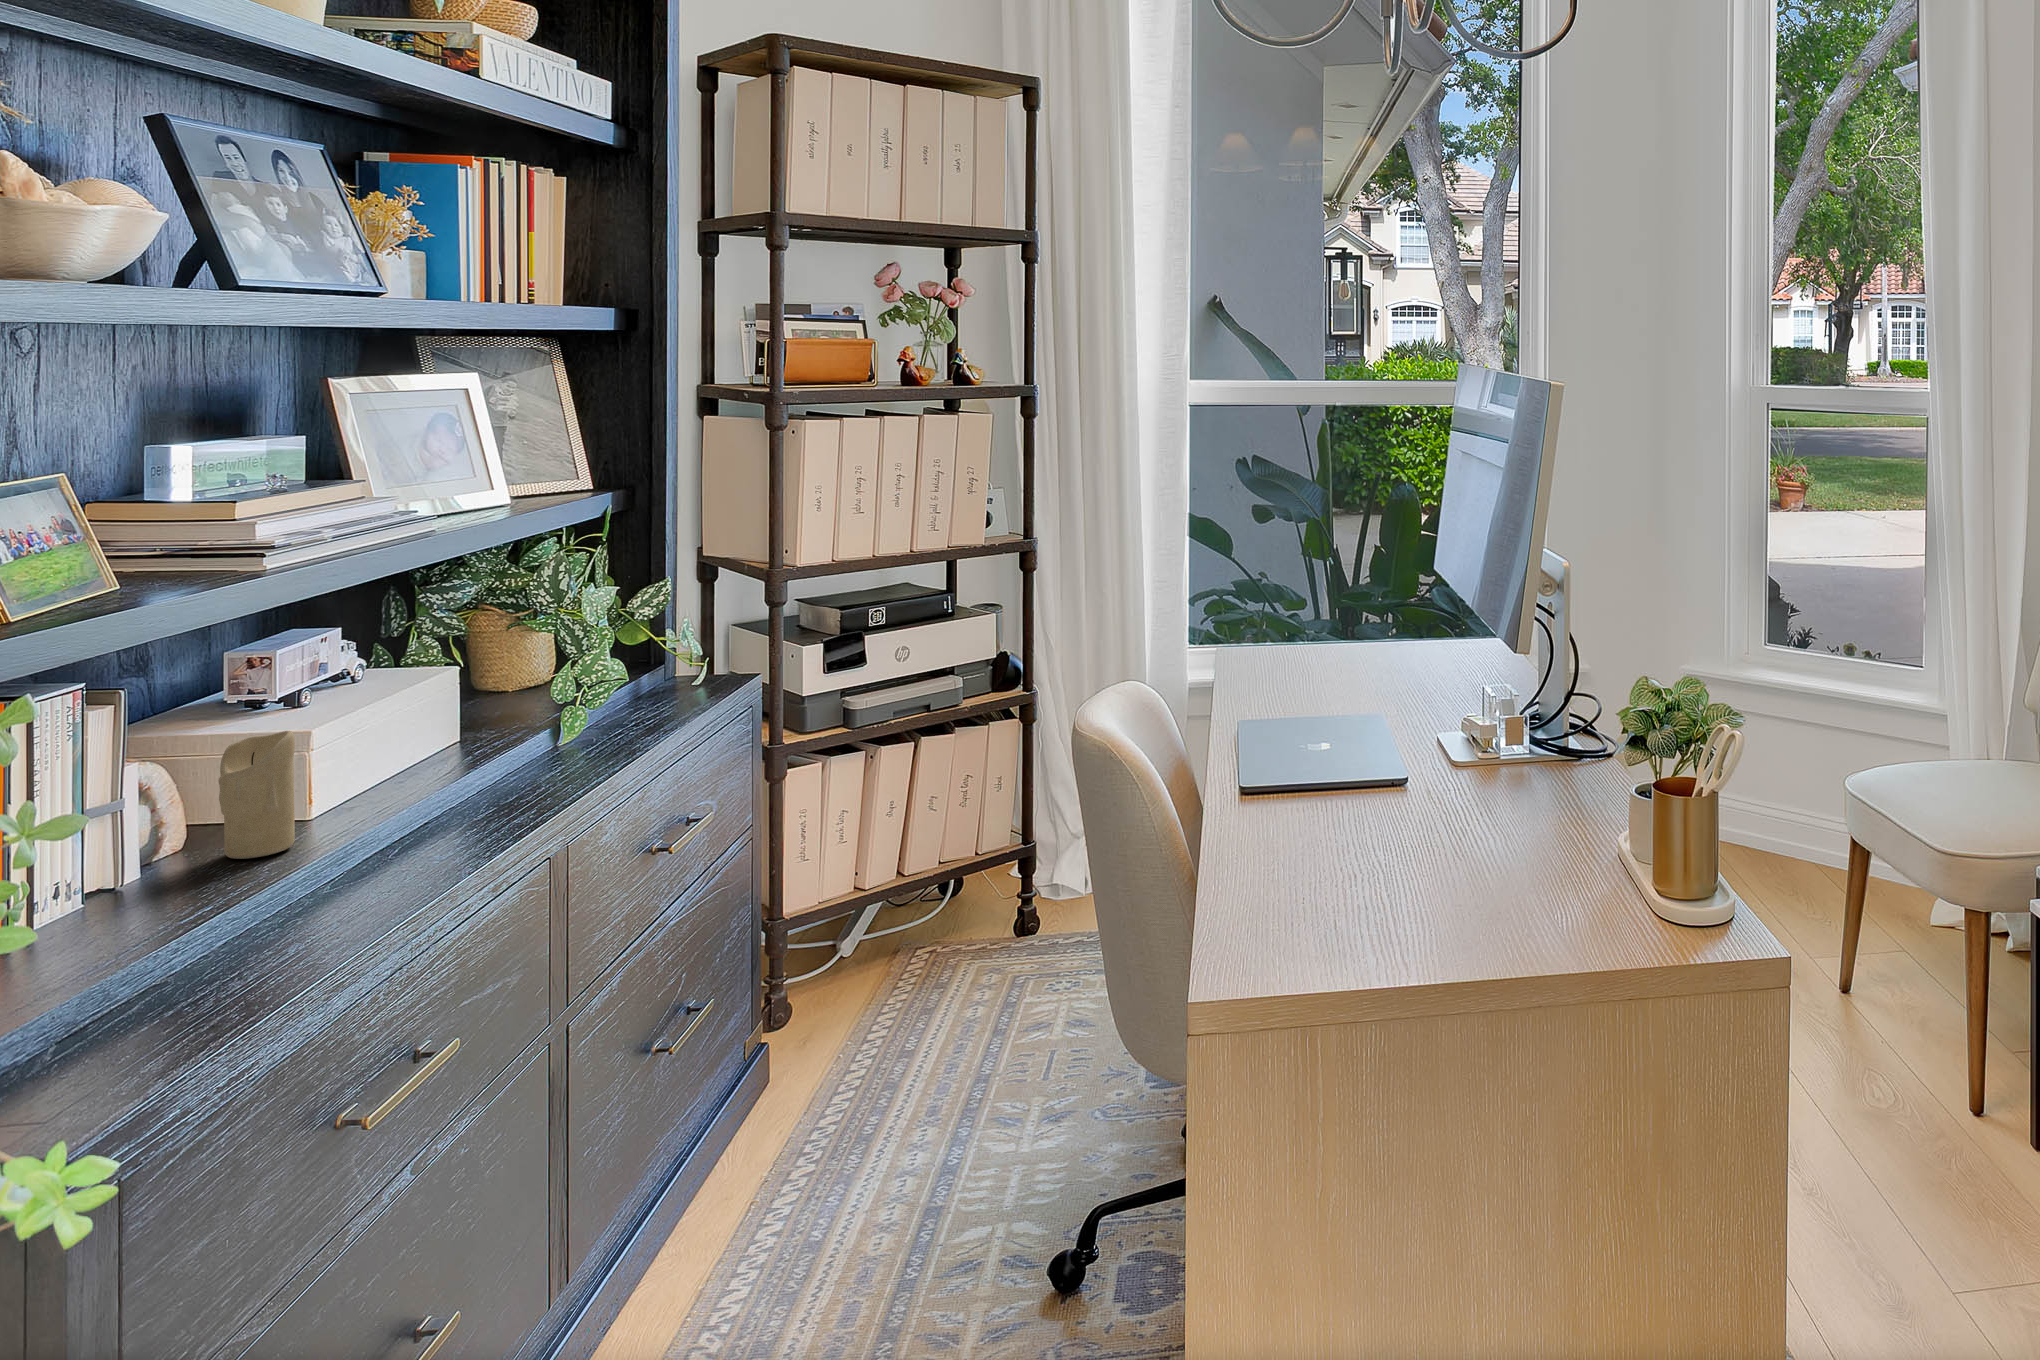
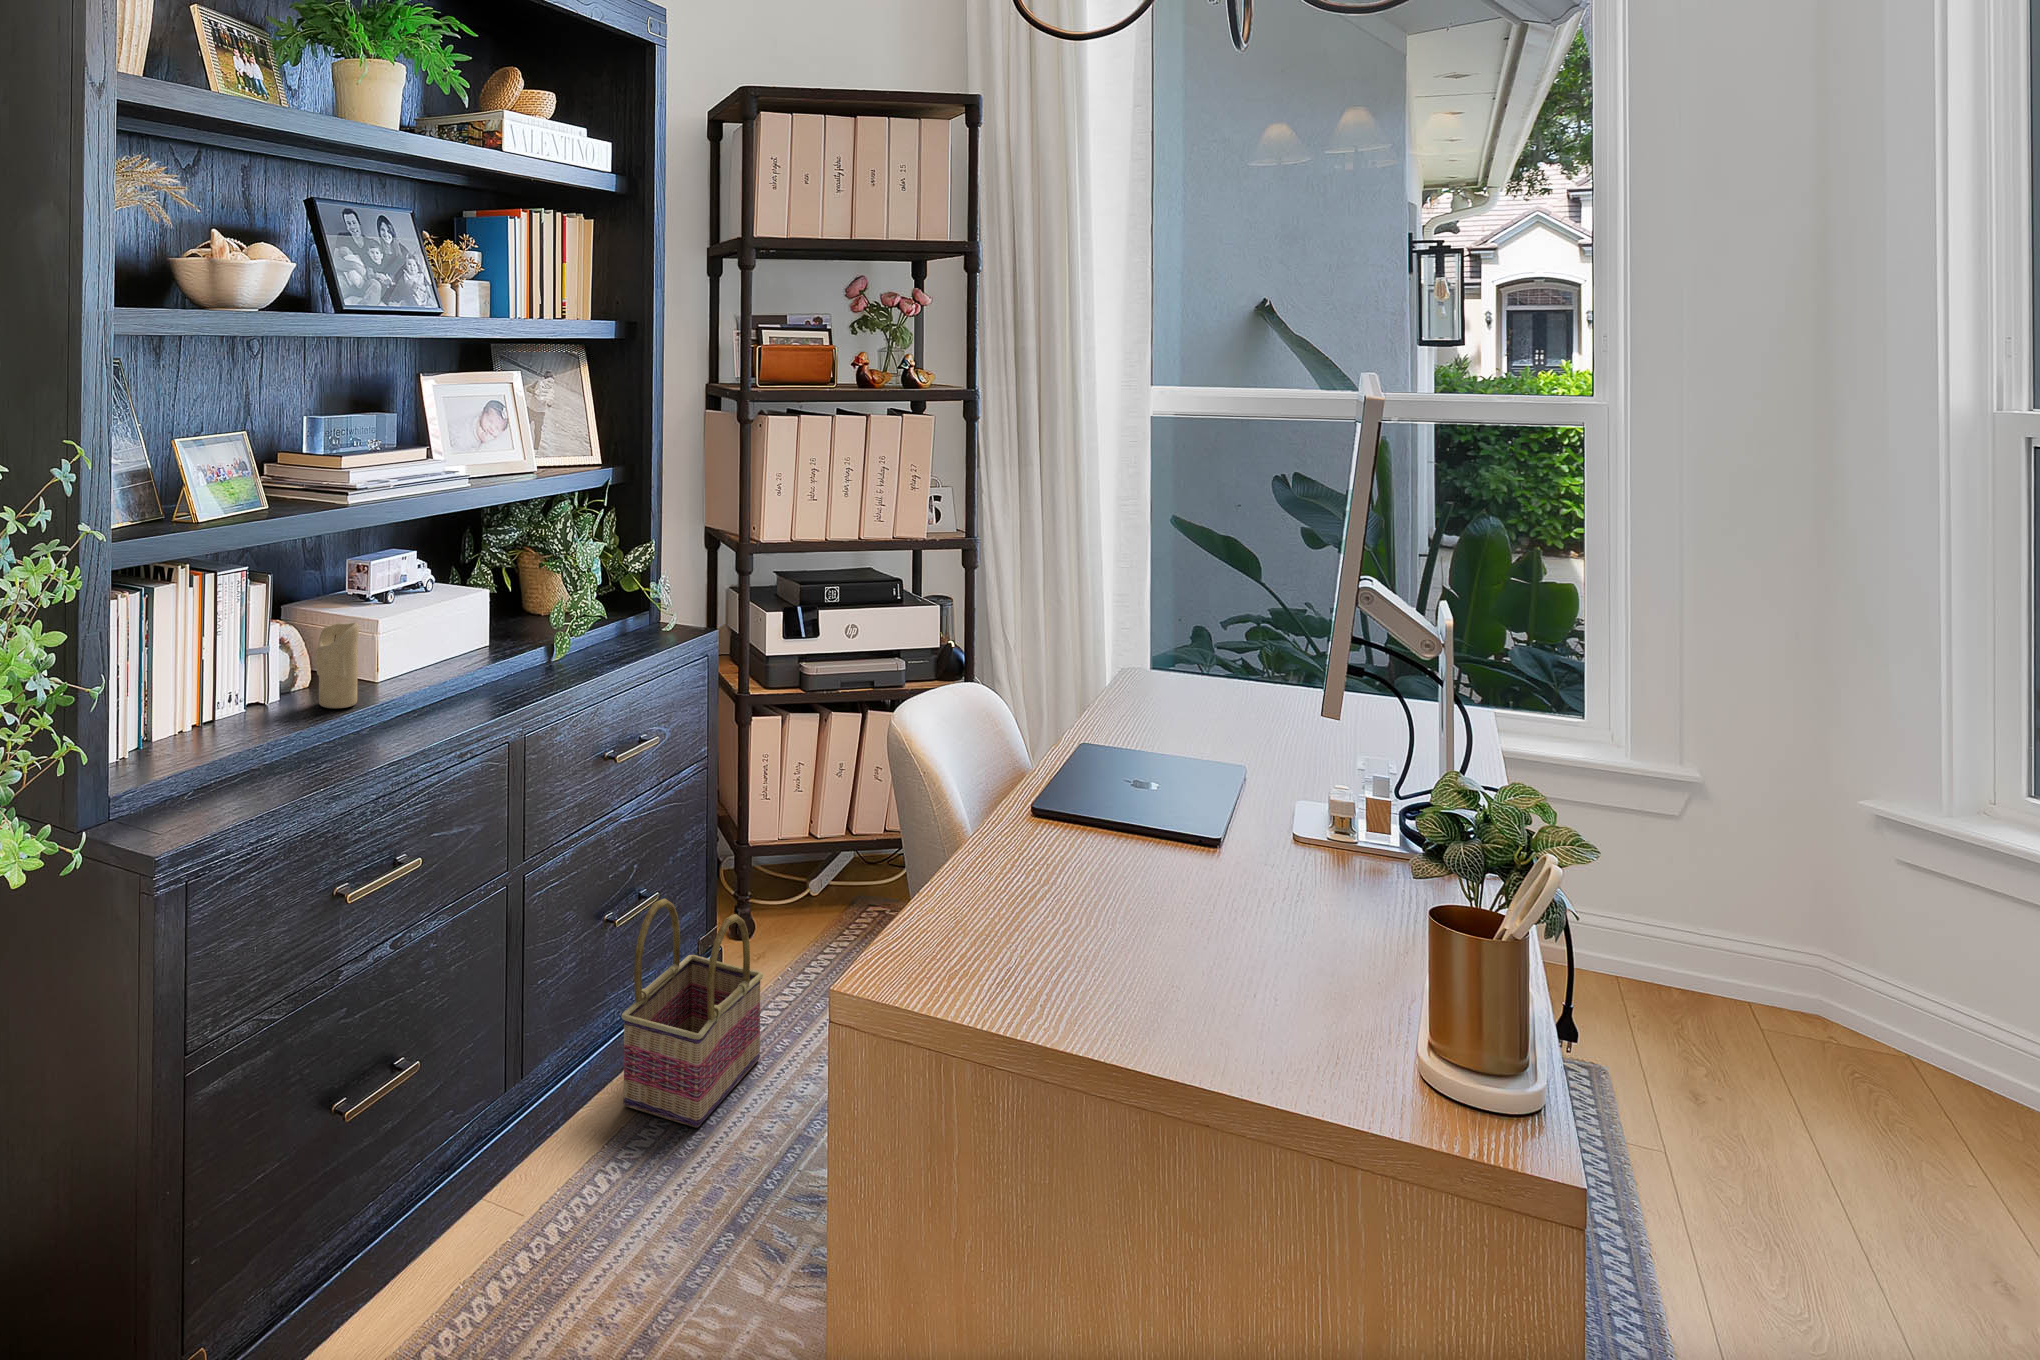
basket: none [689,995,856,1265] -> present [621,898,763,1128]

